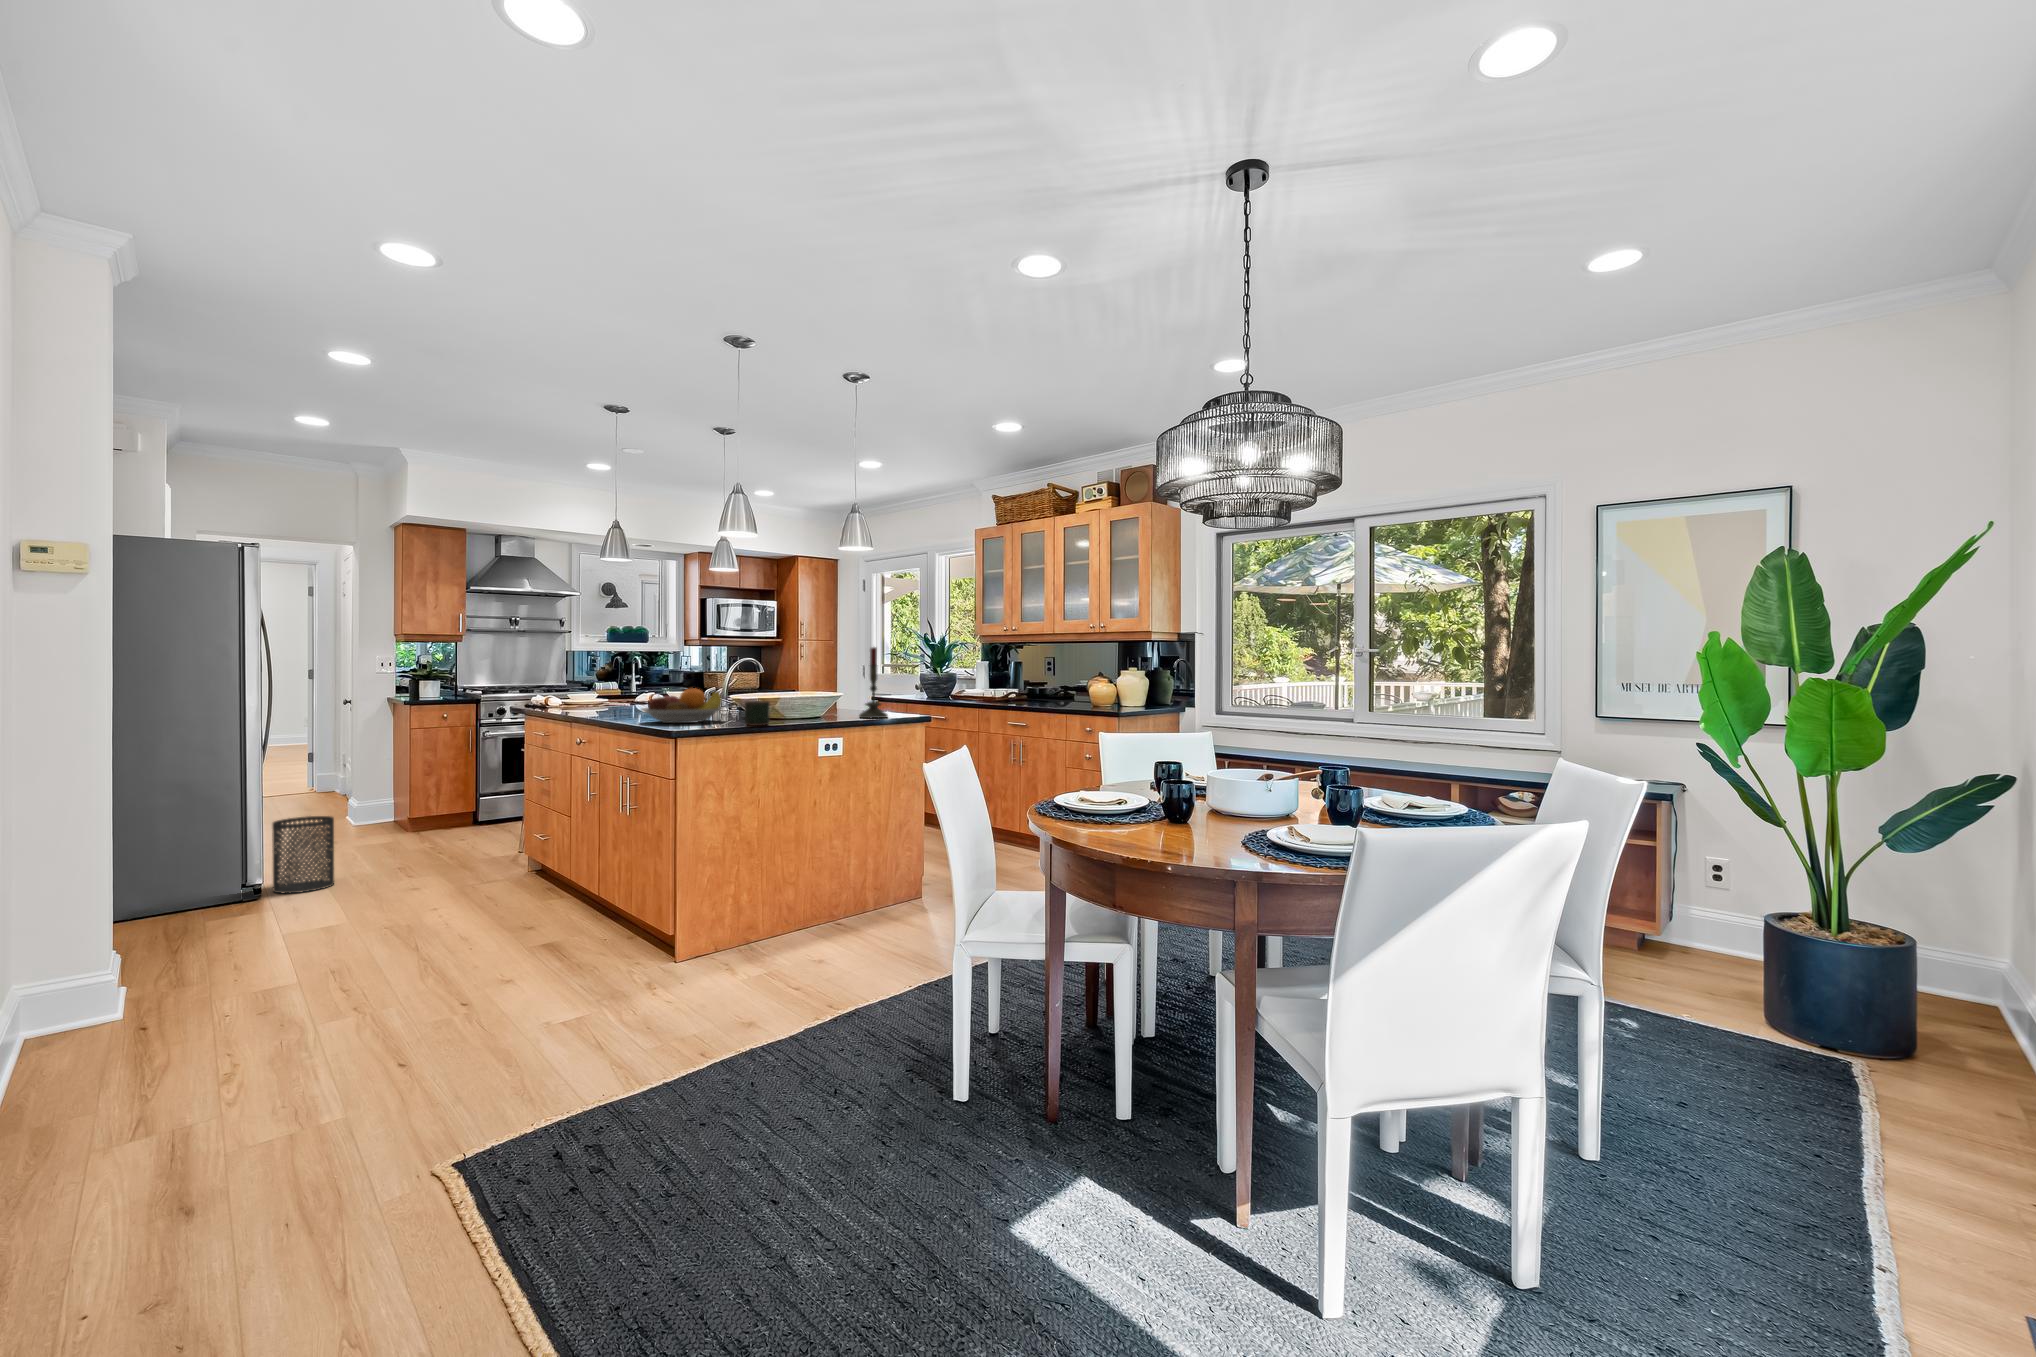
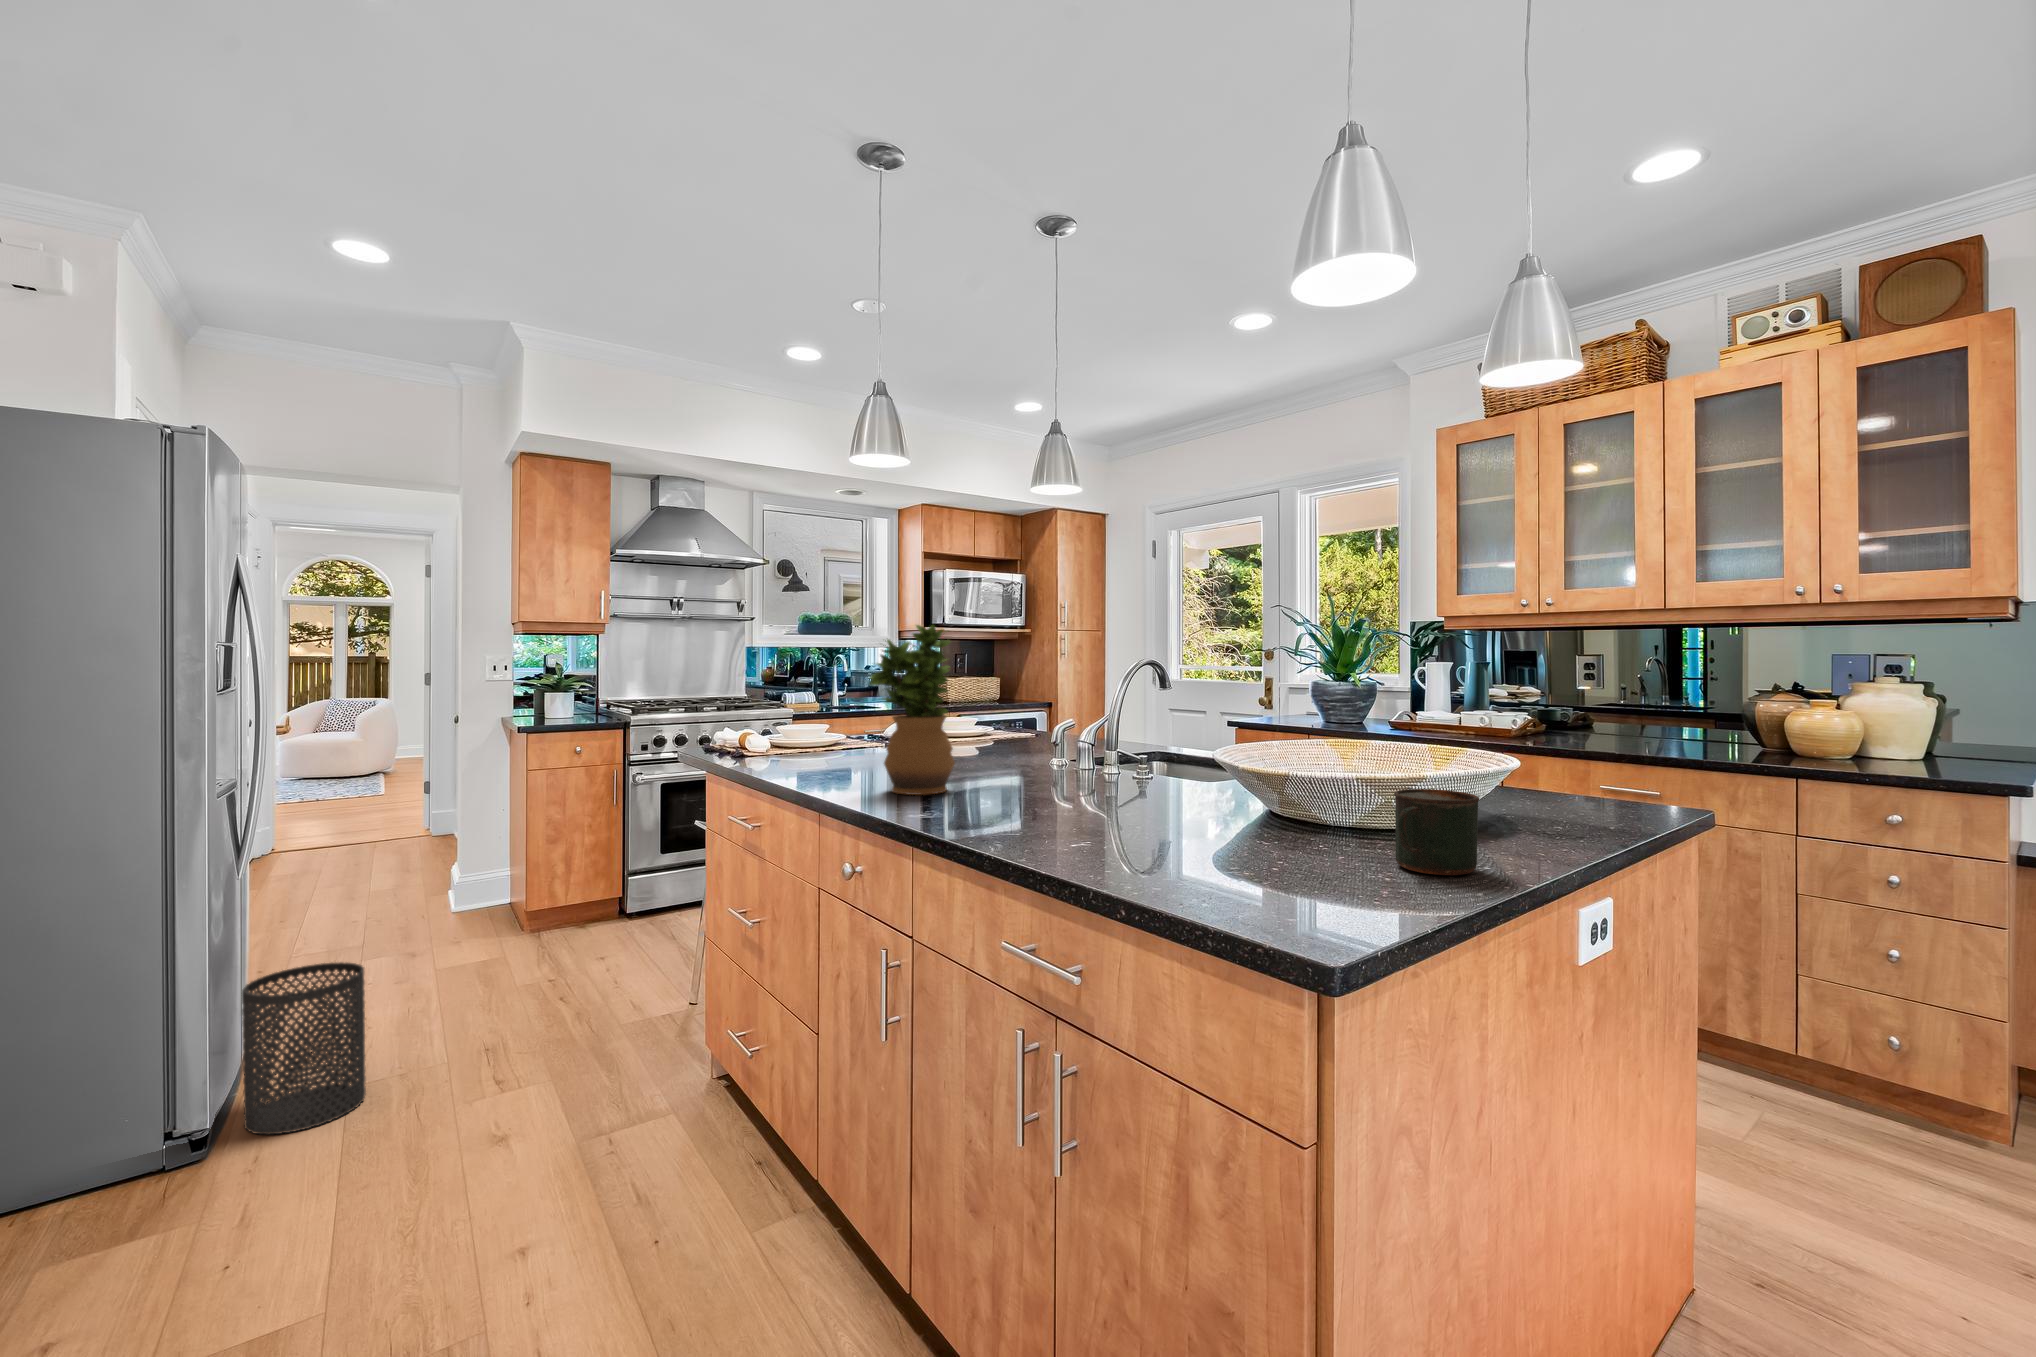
potted plant: none [592,644,633,715] -> present [870,625,955,795]
candle: present [859,647,888,718] -> none [1548,620,1637,818]
fruit bowl: present [641,688,723,723] -> none [1045,744,1273,850]

